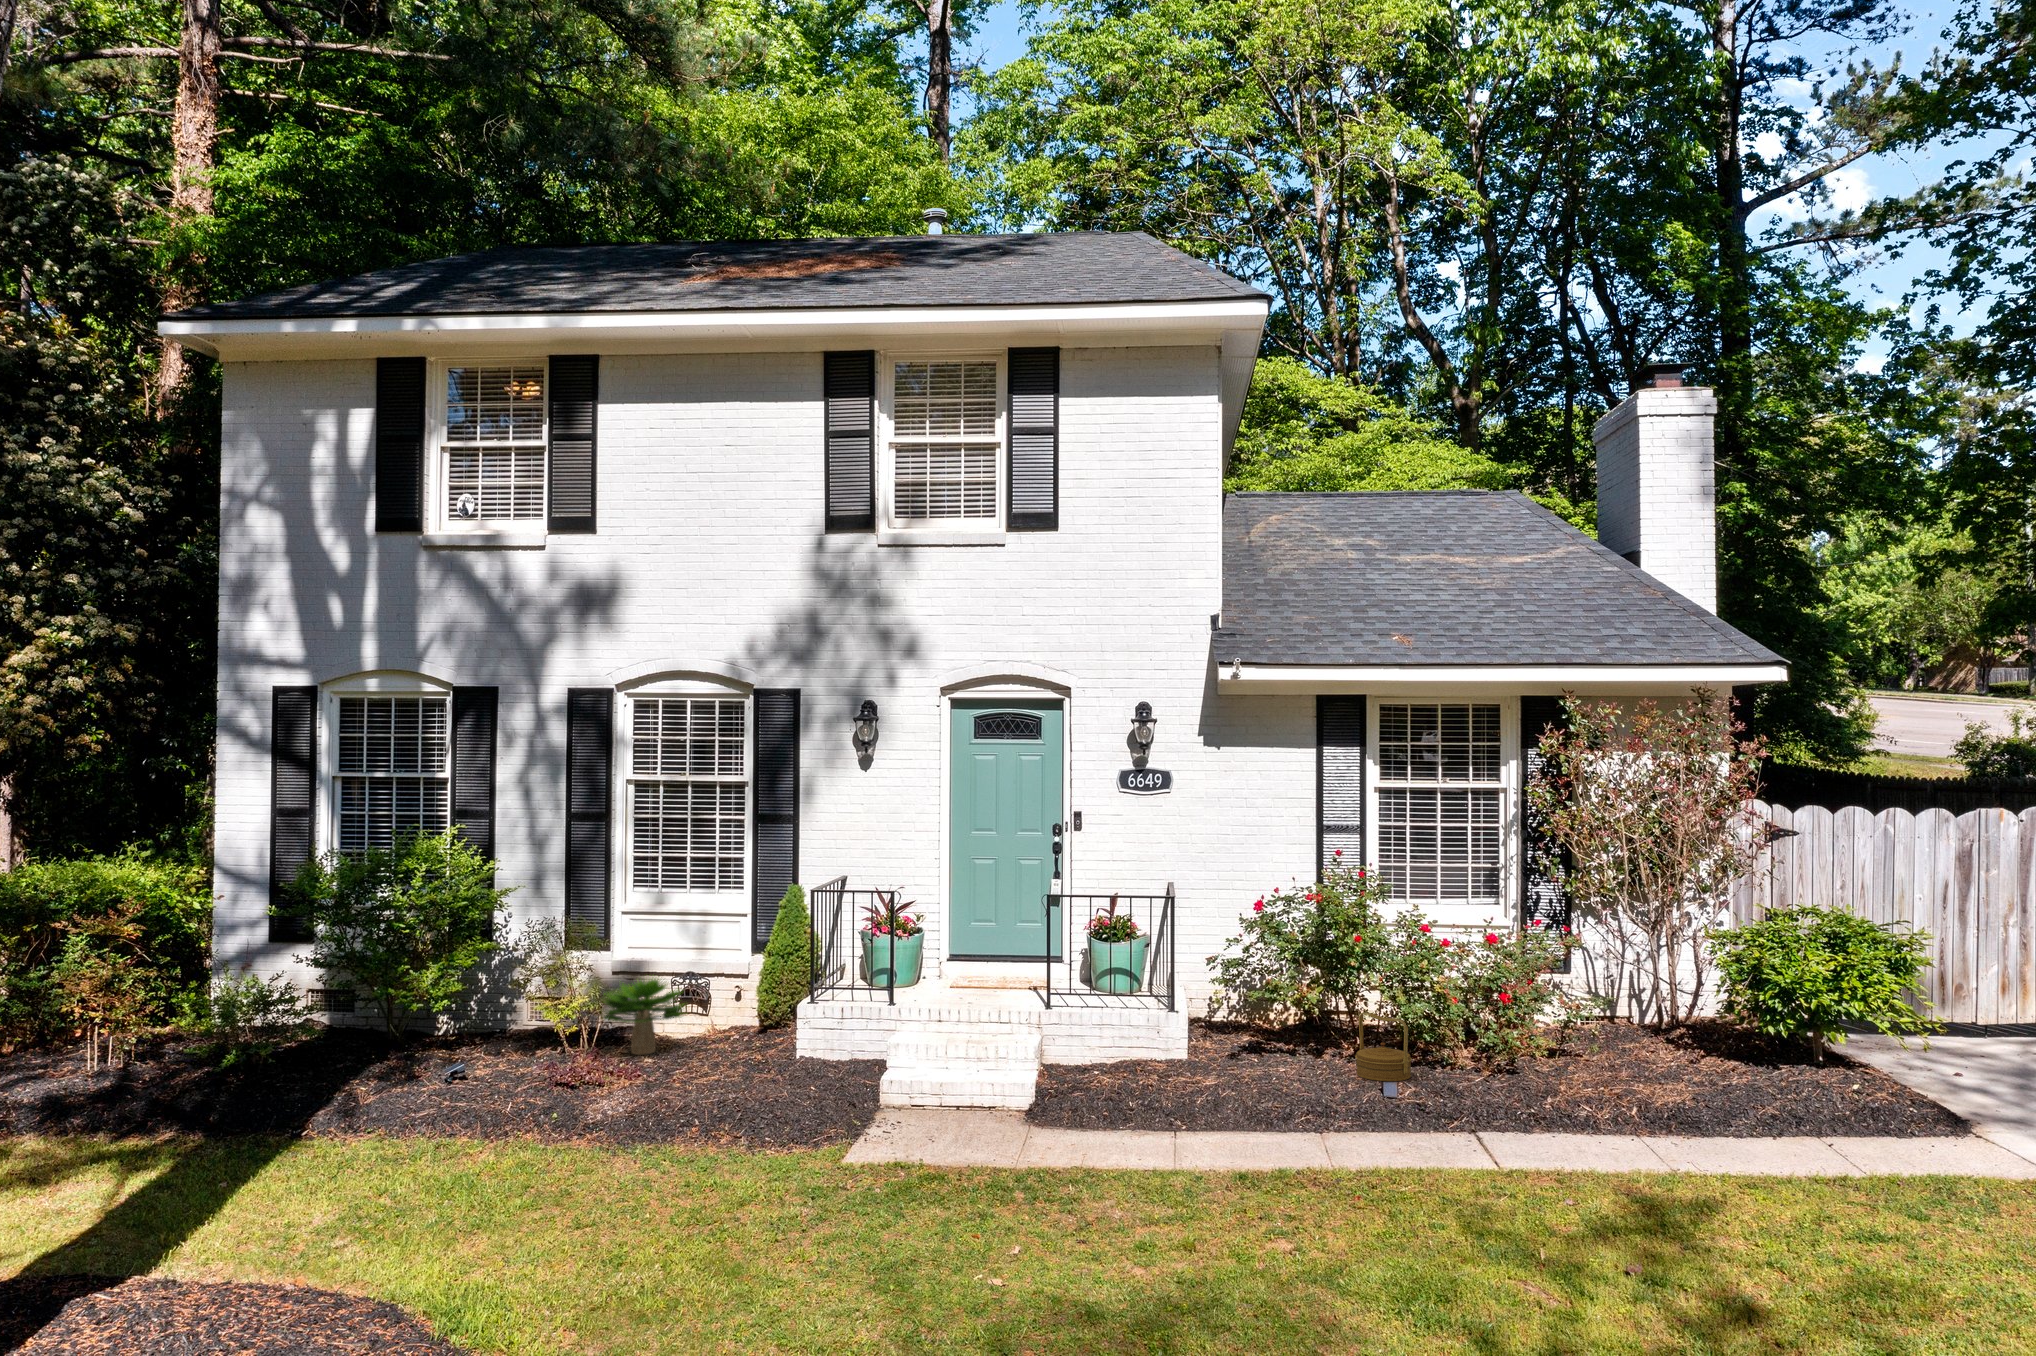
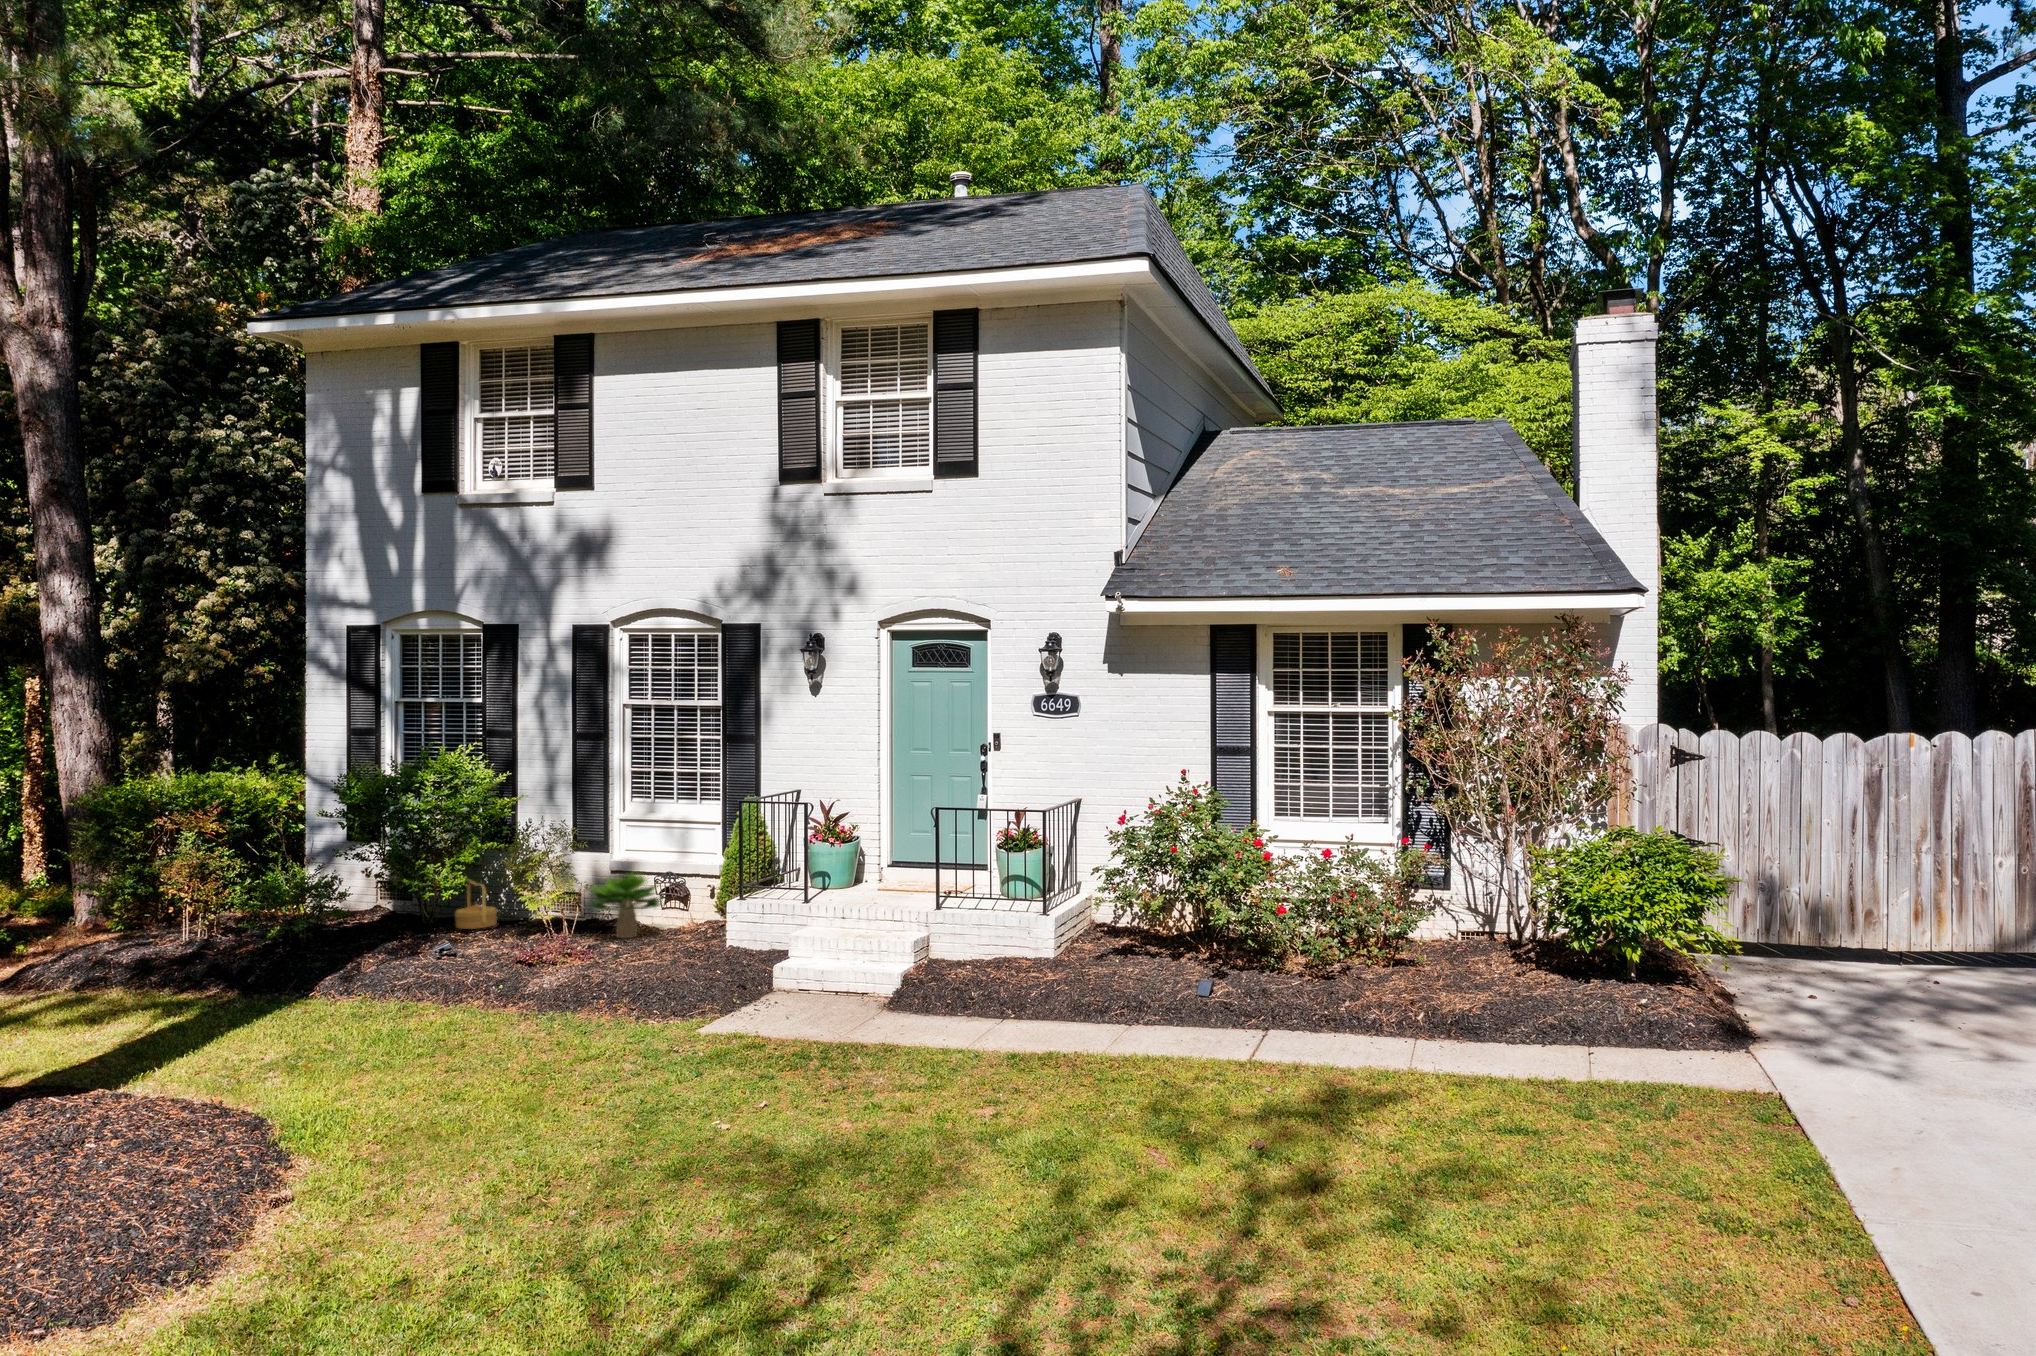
woven basket: present [1355,1012,1412,1081] -> present [455,881,497,929]

